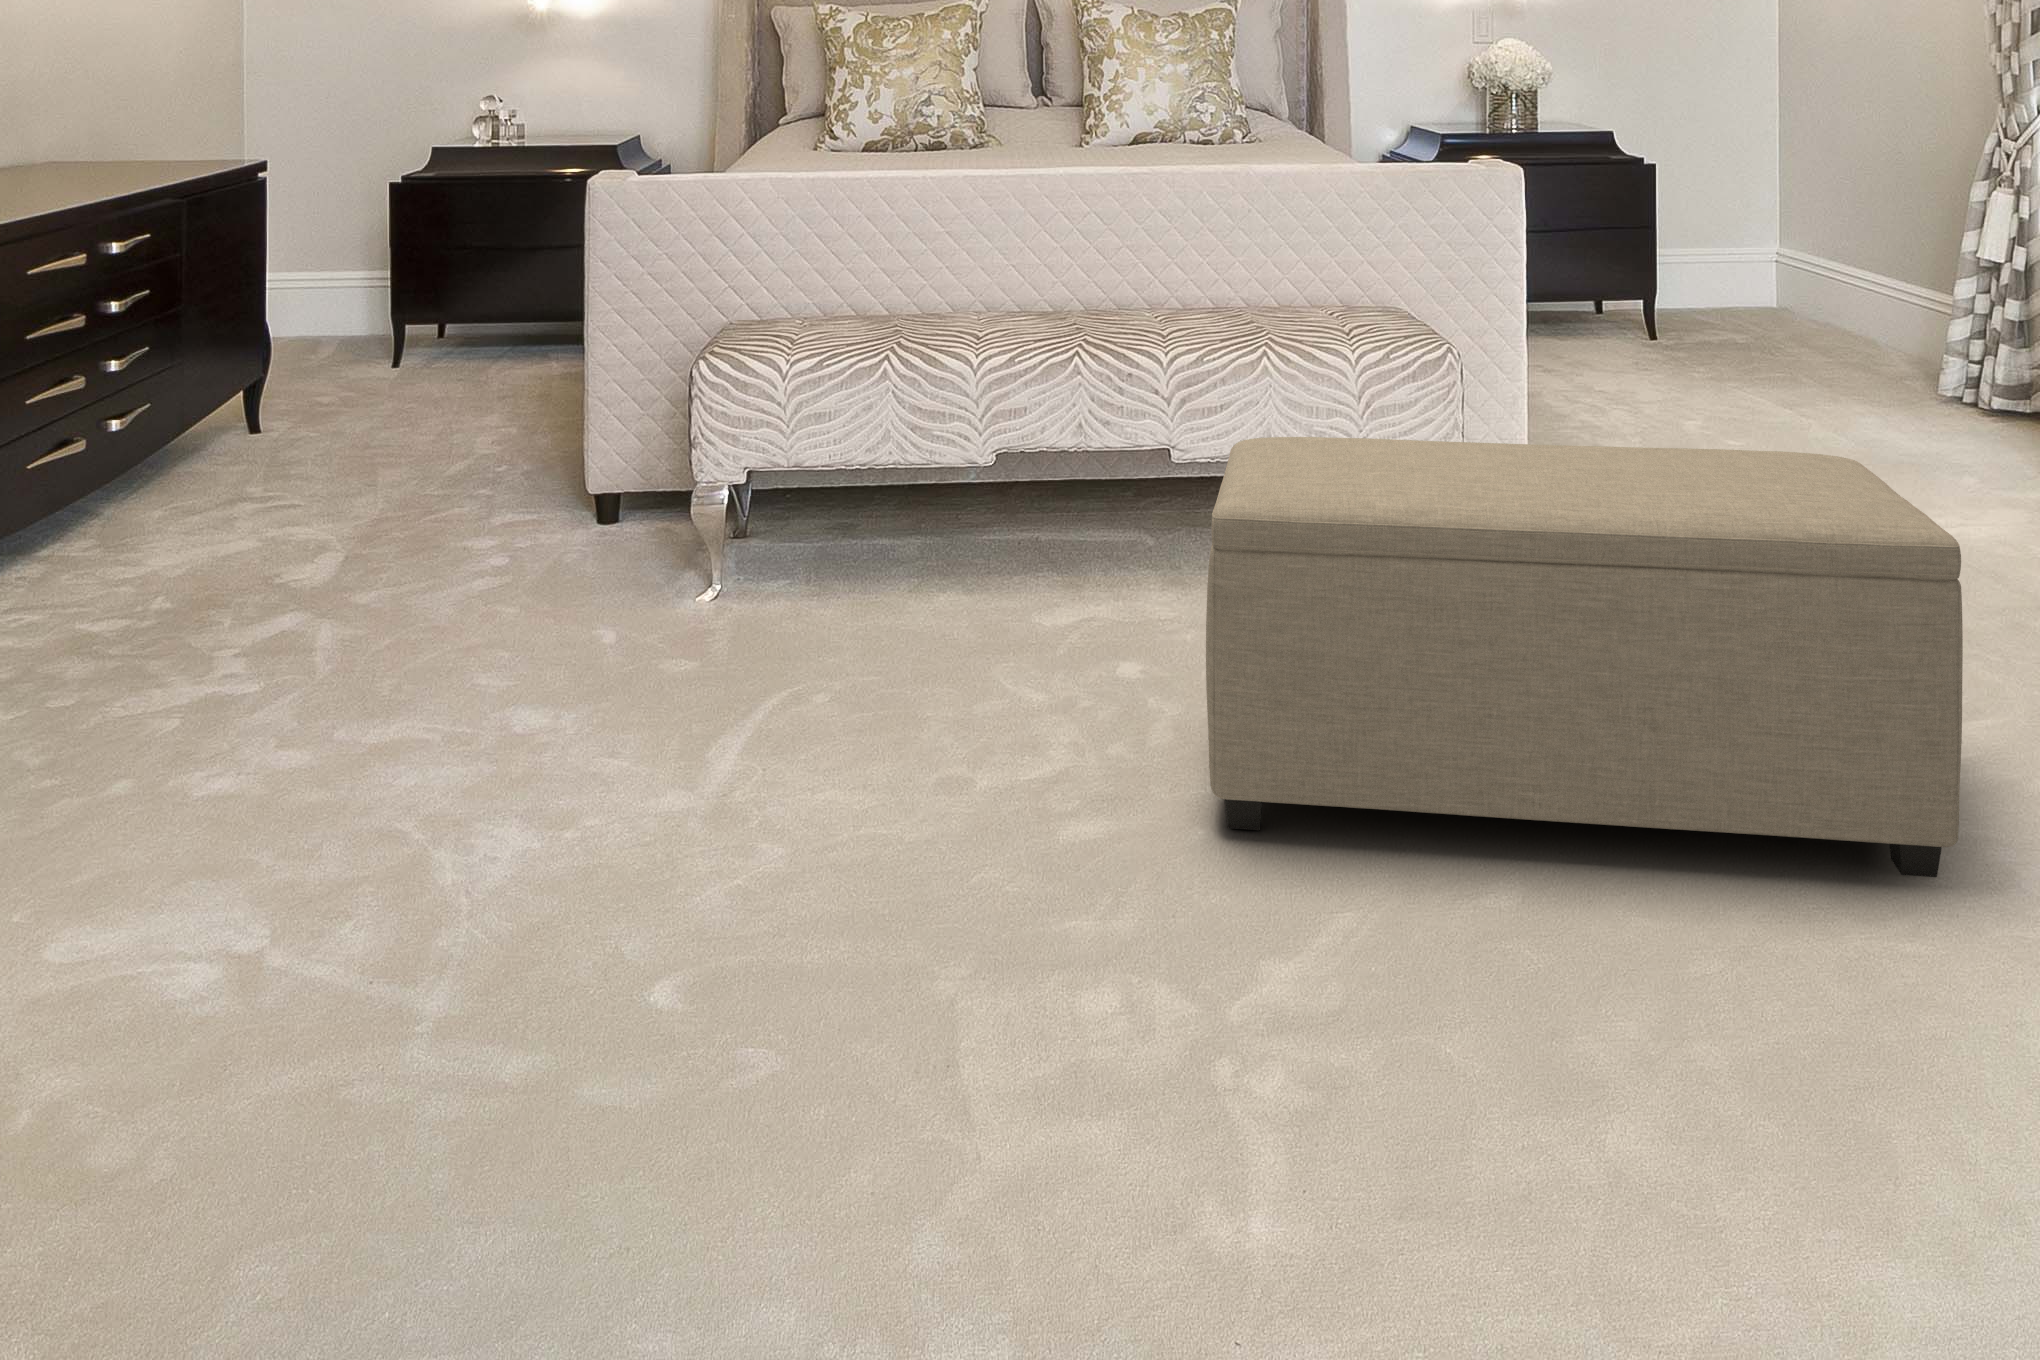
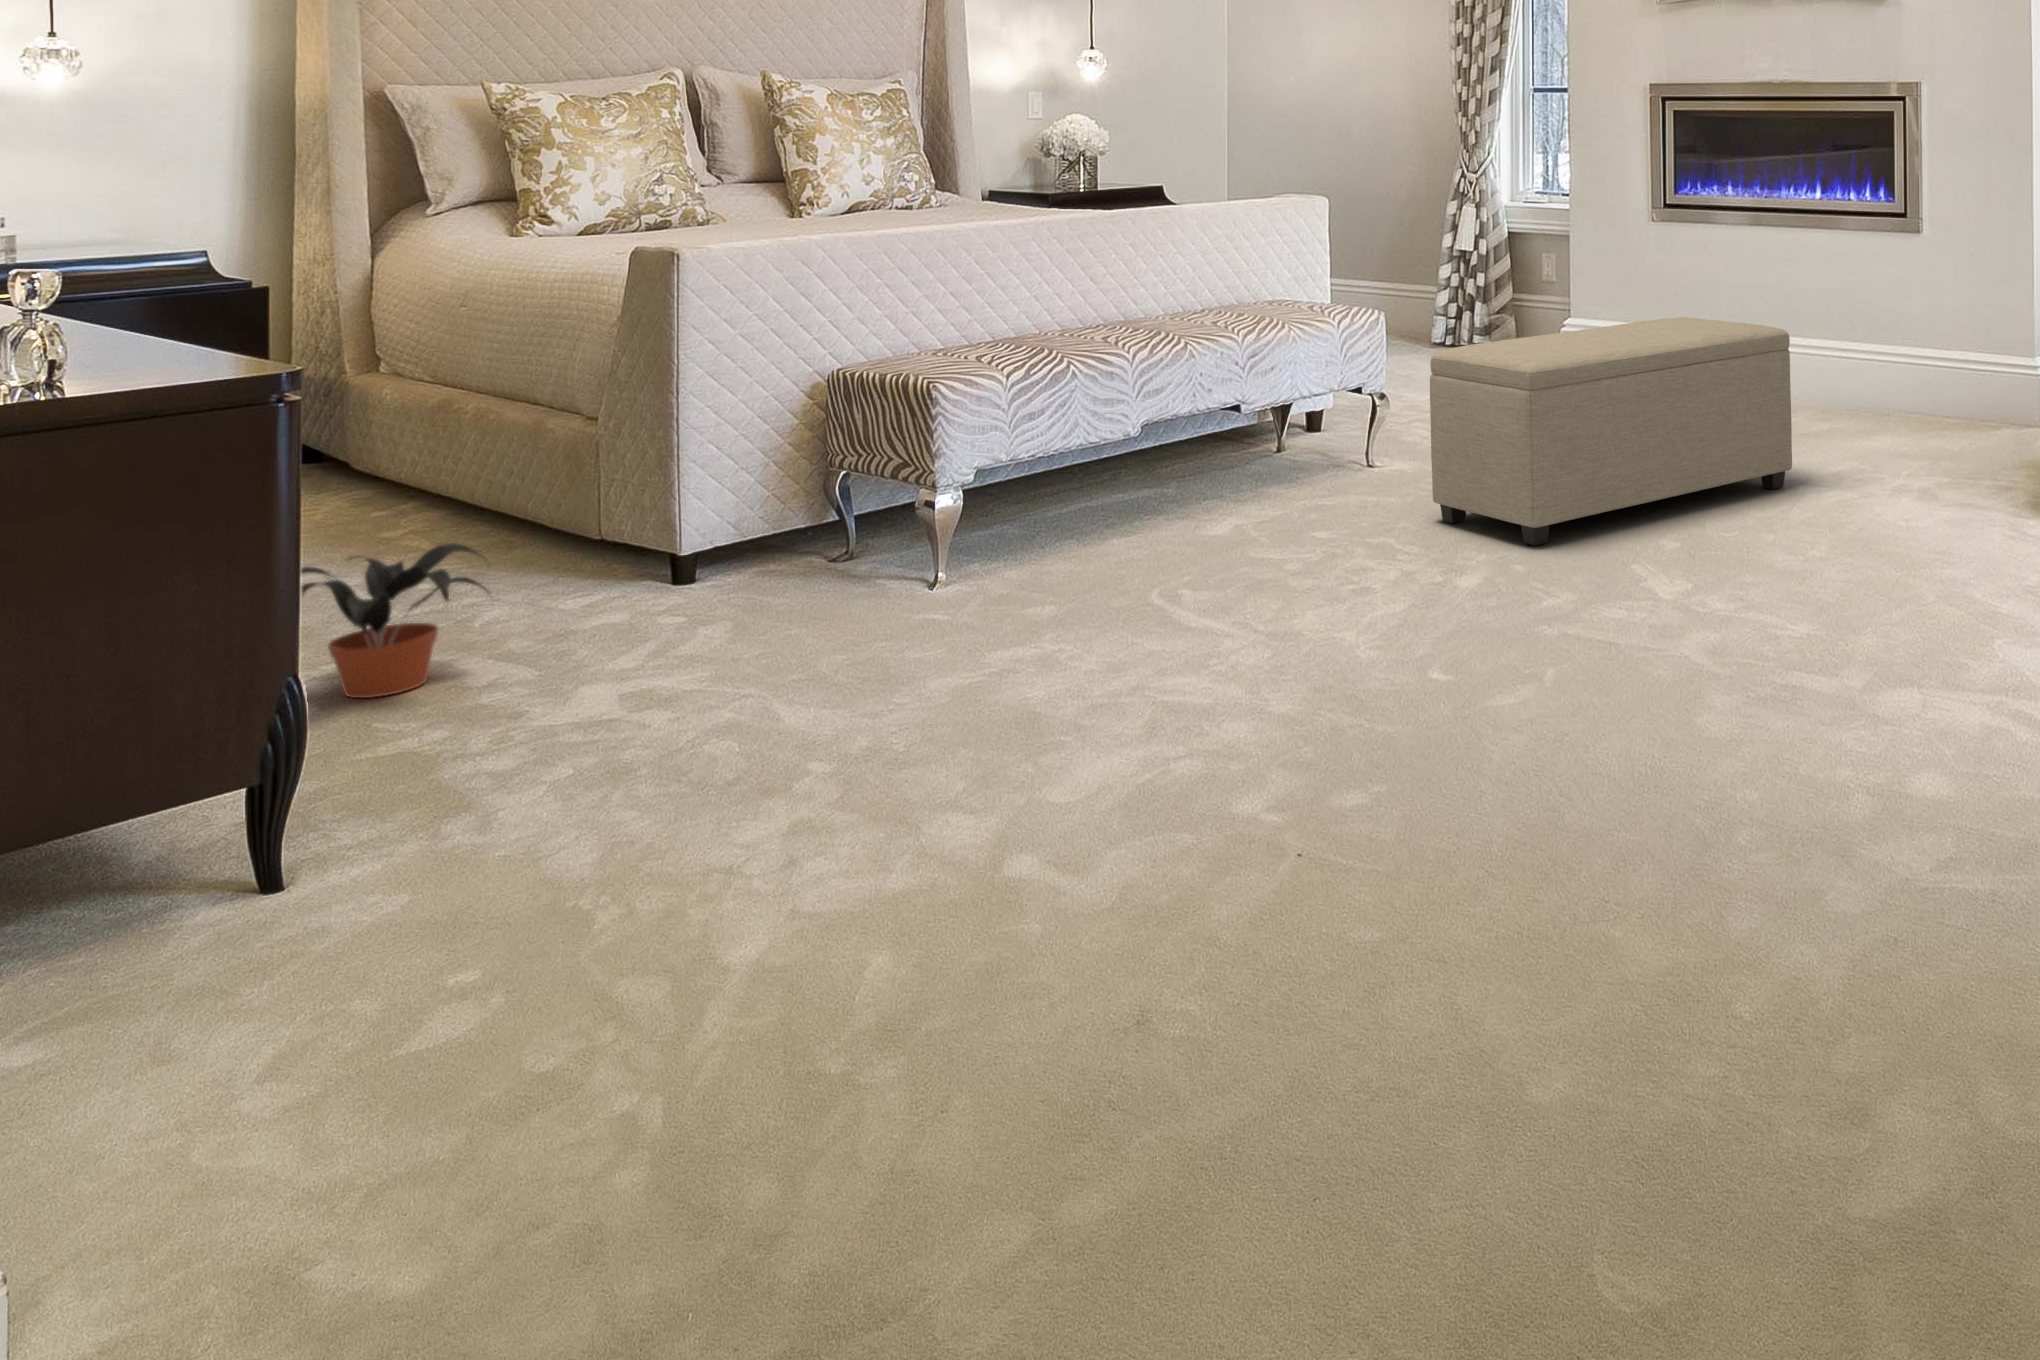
potted plant: none [75,447,267,584] -> present [301,543,487,698]

